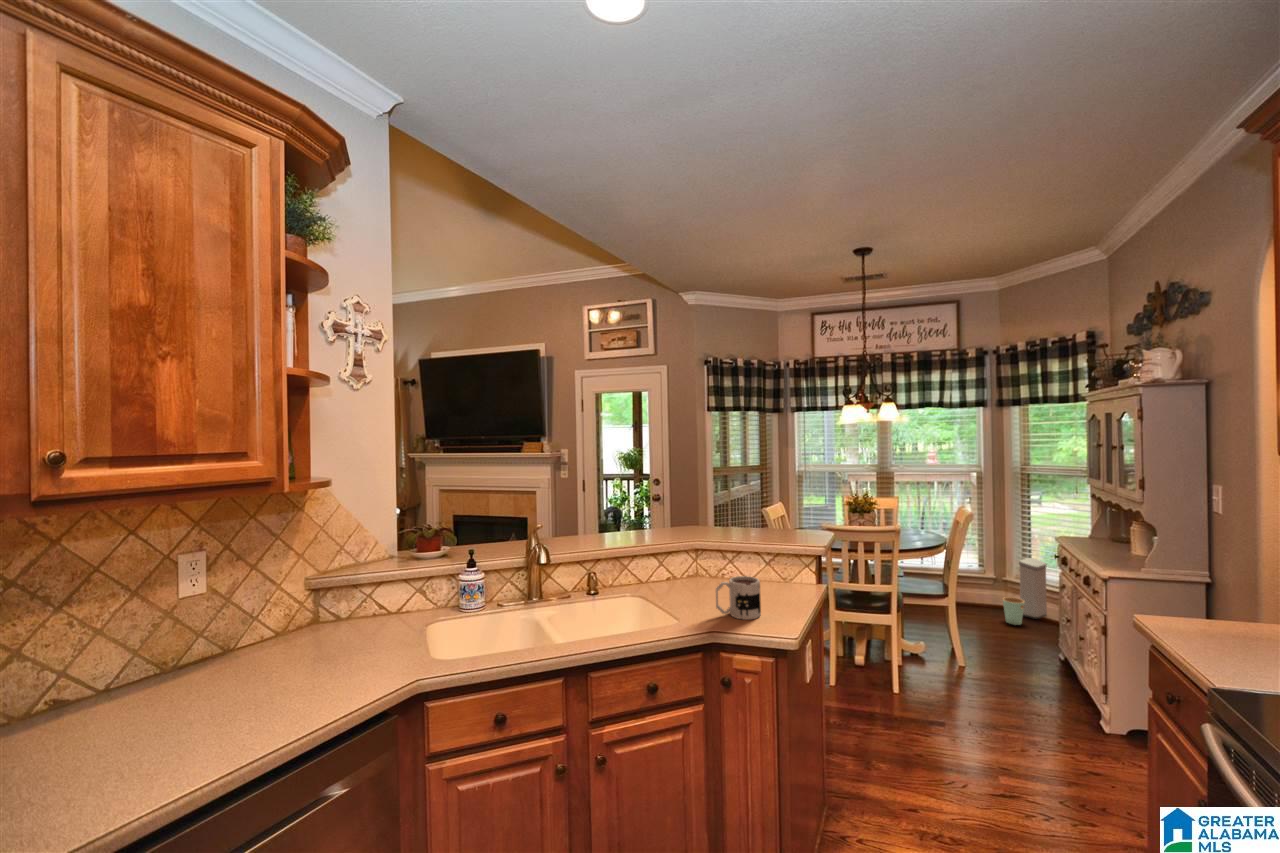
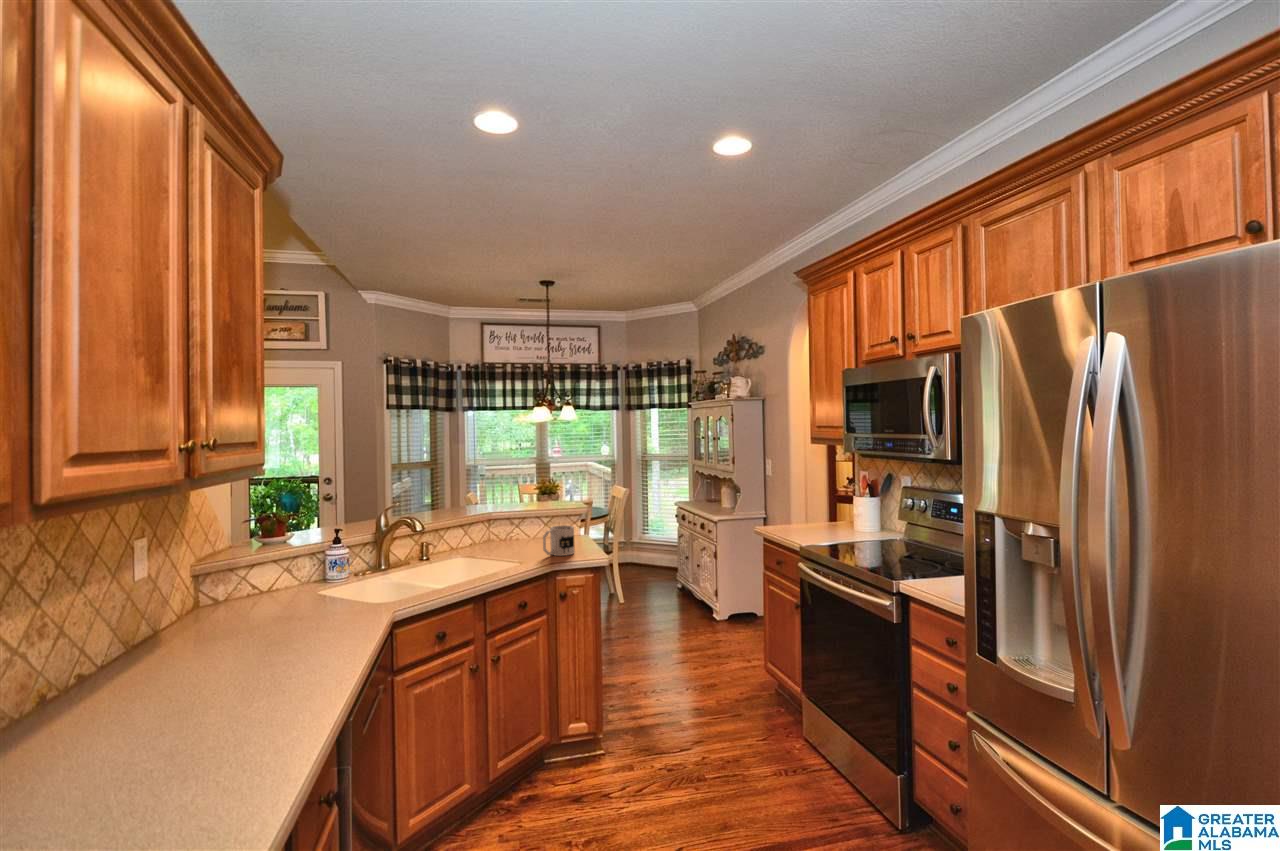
trash can: present [1003,558,1047,625] -> none [636,525,659,575]

